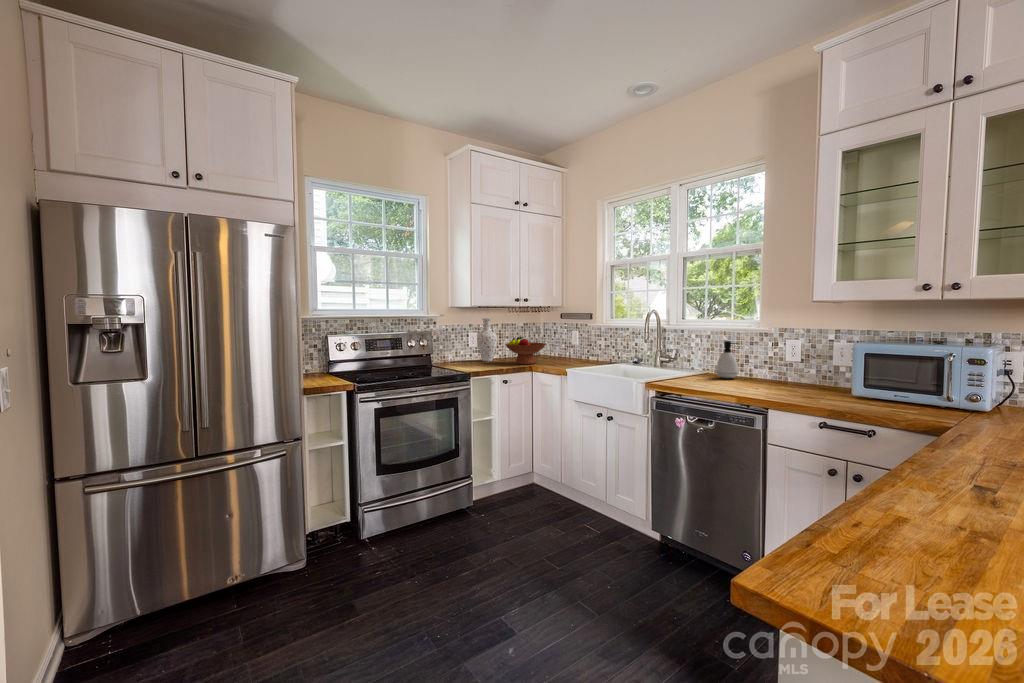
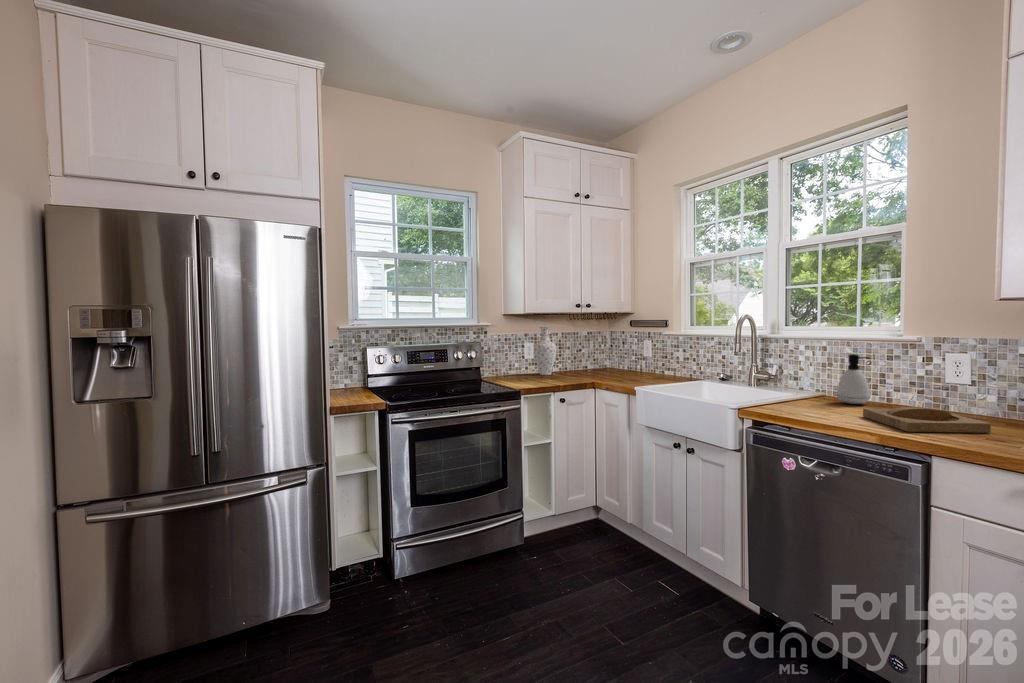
fruit bowl: present [505,337,546,364] -> none [564,348,613,380]
tray: none [731,378,806,394] -> present [863,407,991,433]

